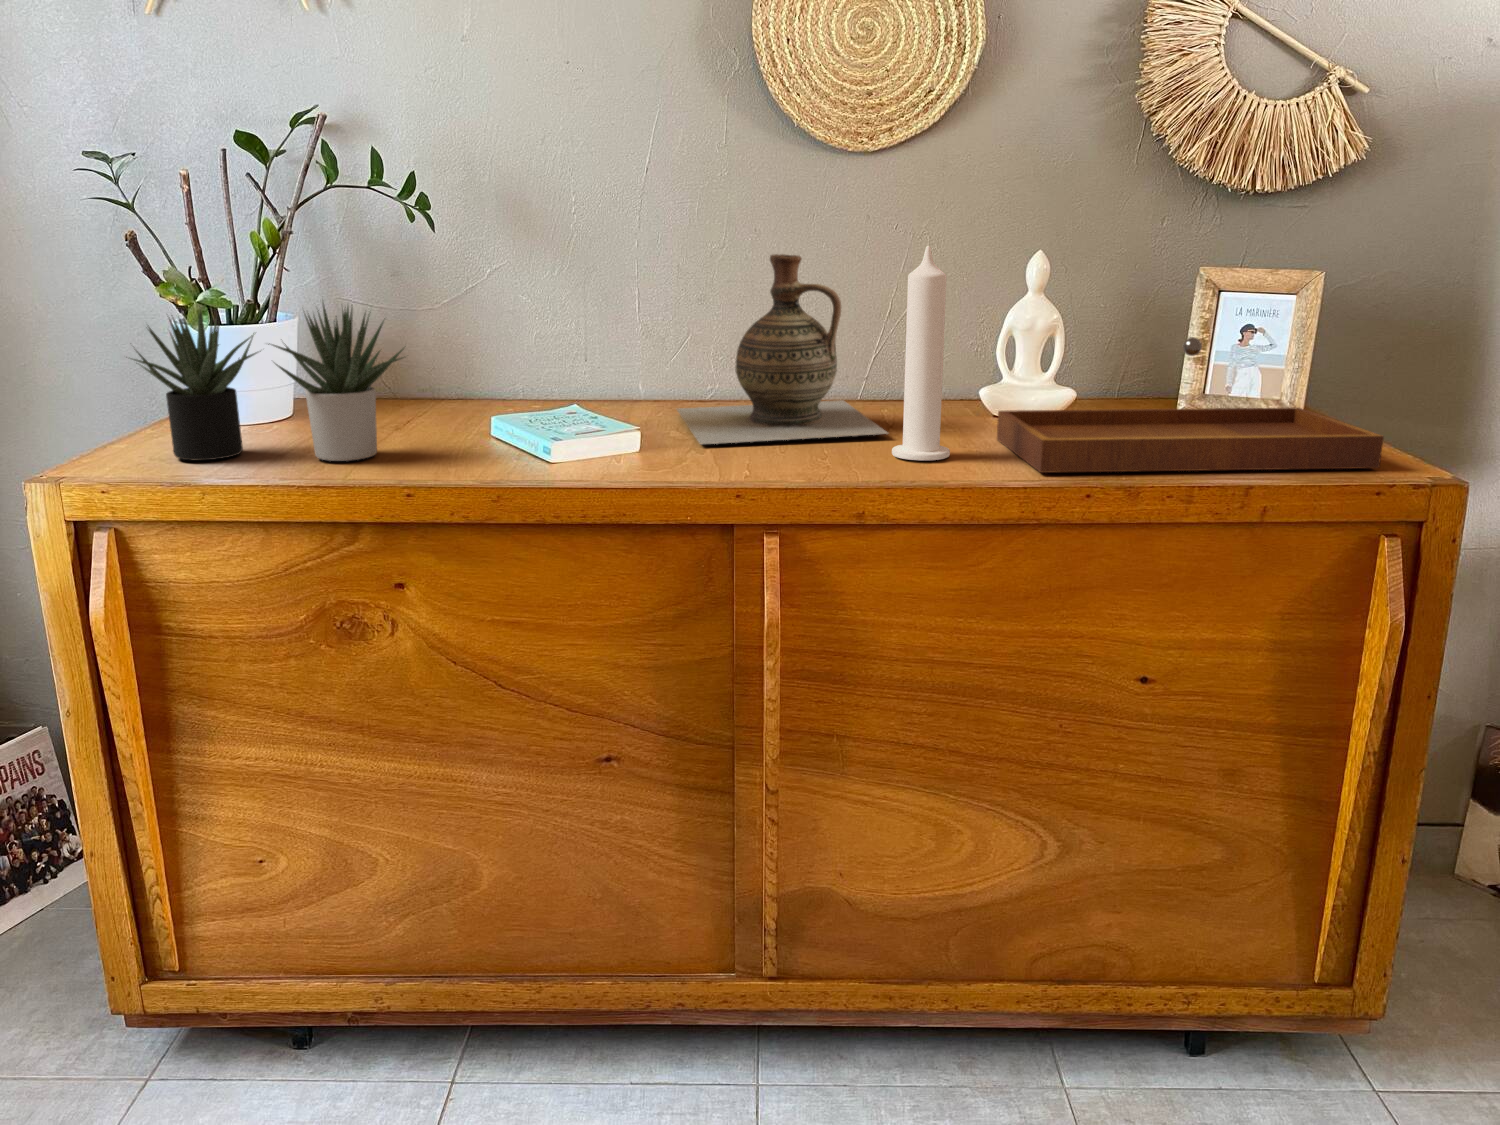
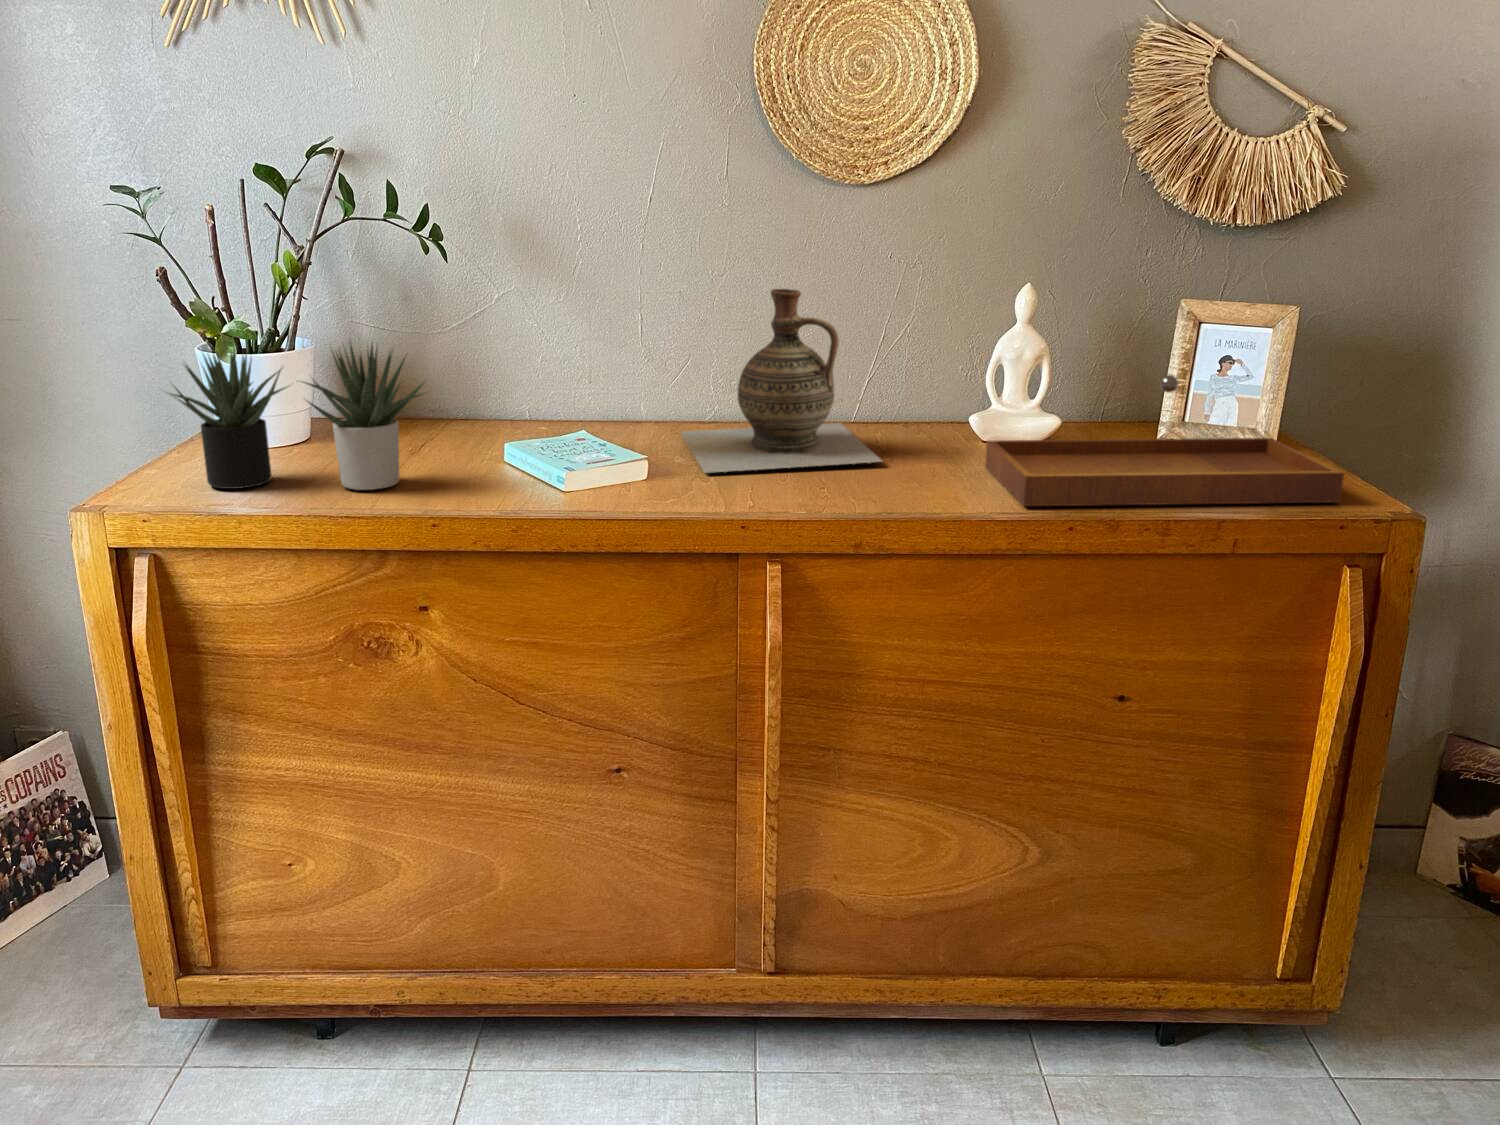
candle: present [892,246,950,461] -> none [886,291,940,492]

